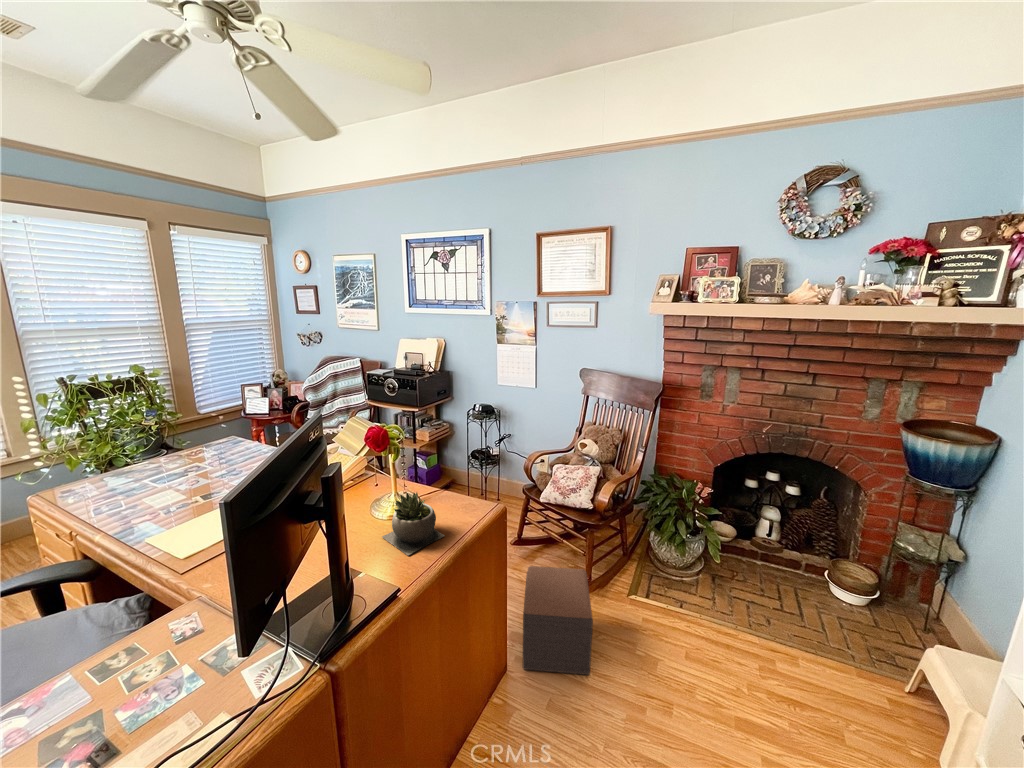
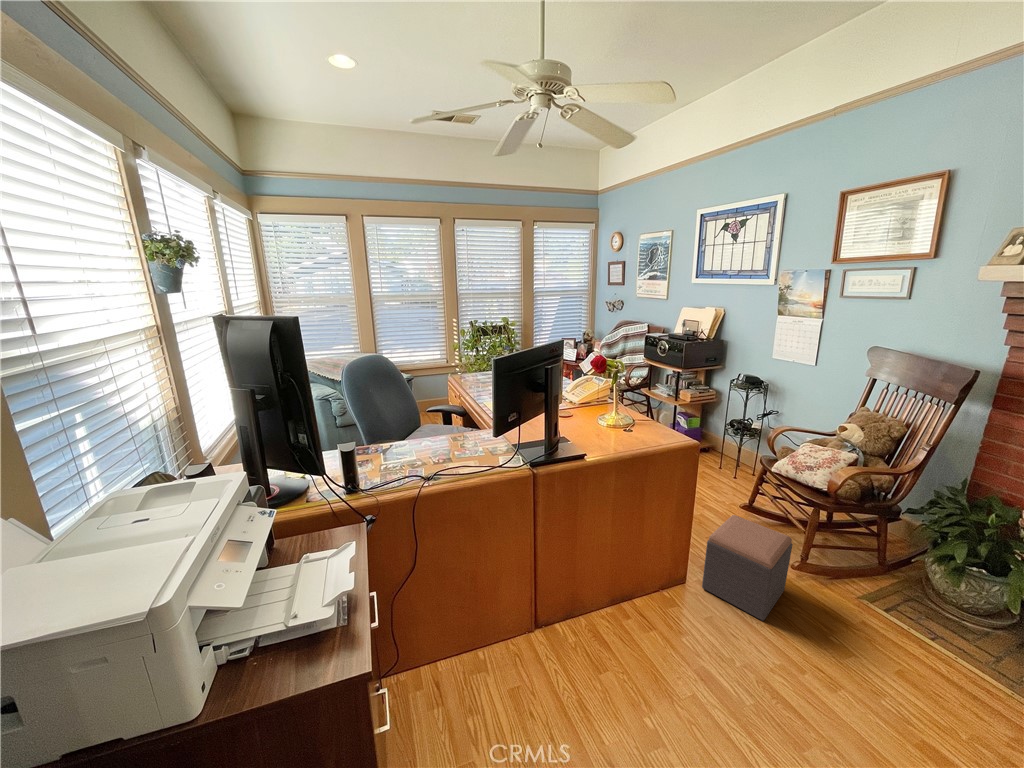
succulent plant: present [382,492,445,555] -> none [597,404,636,443]

